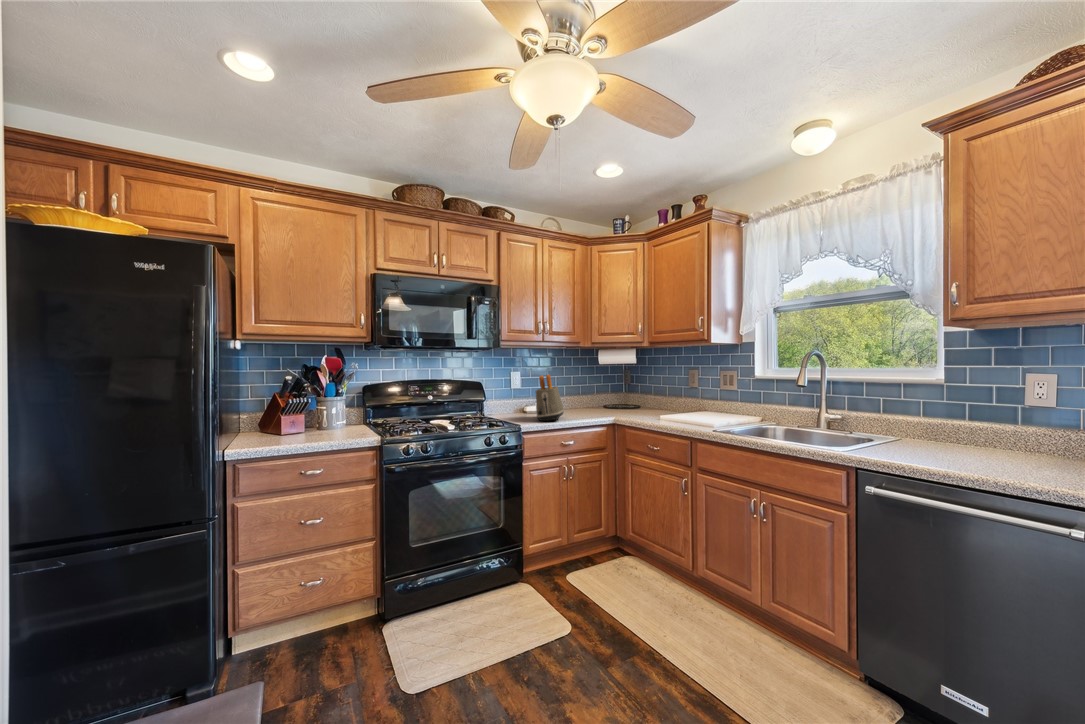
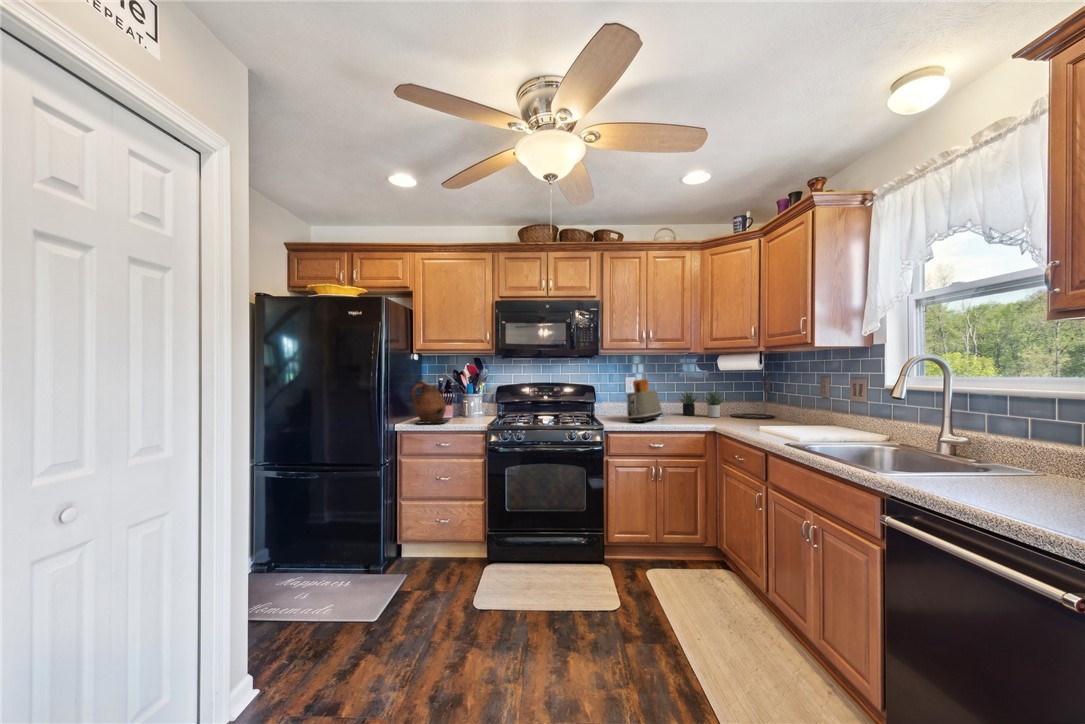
ceramic pitcher: none [253,380,313,444] -> present [412,380,448,423]
succulent plant: none [563,383,614,412] -> present [680,391,725,417]

